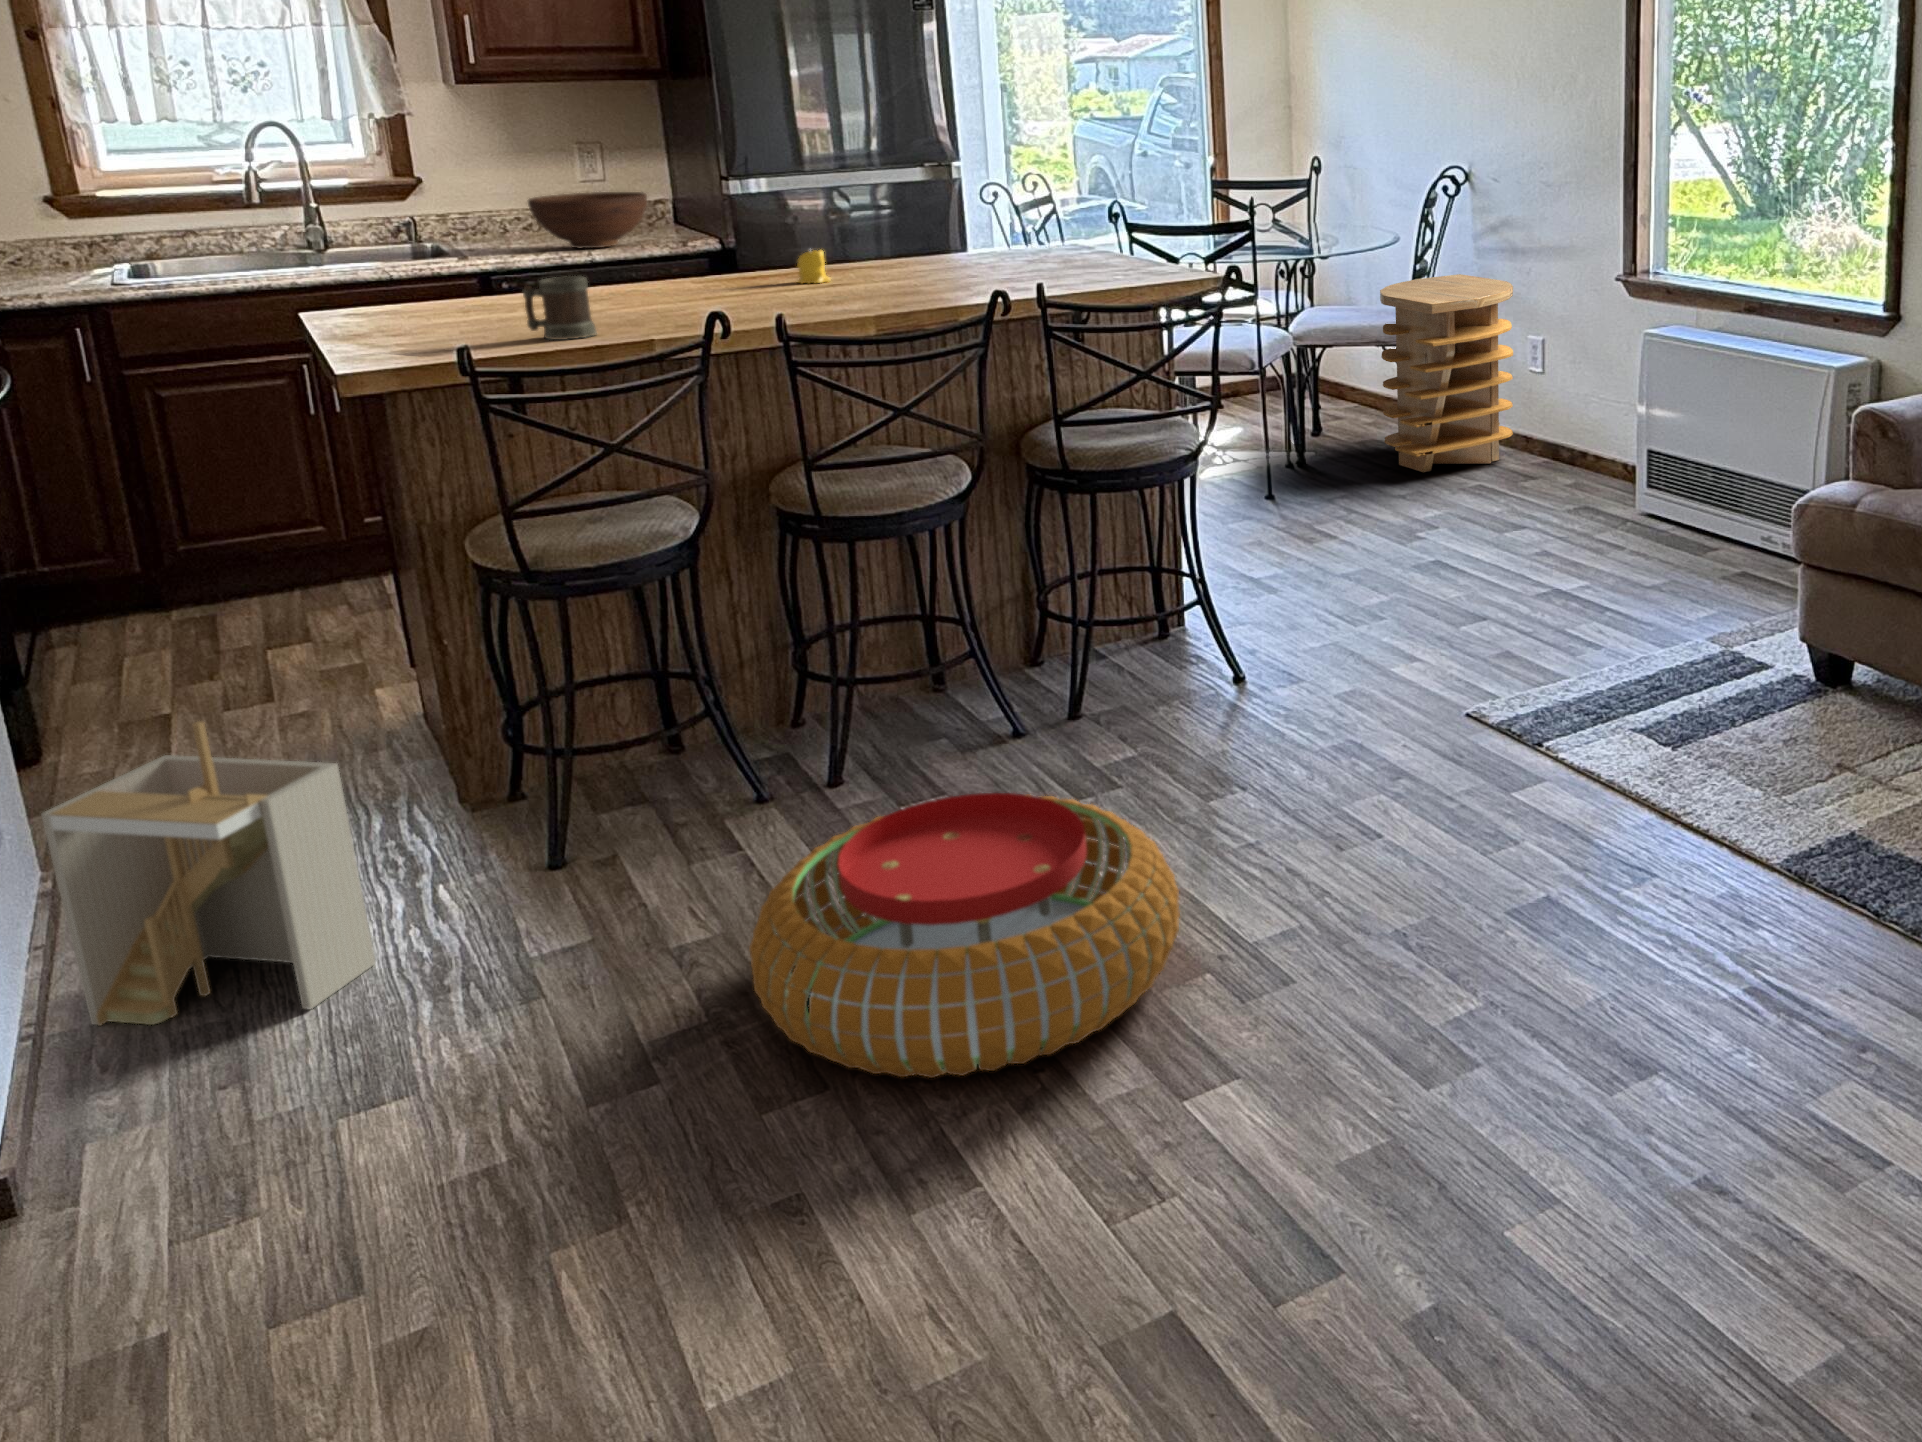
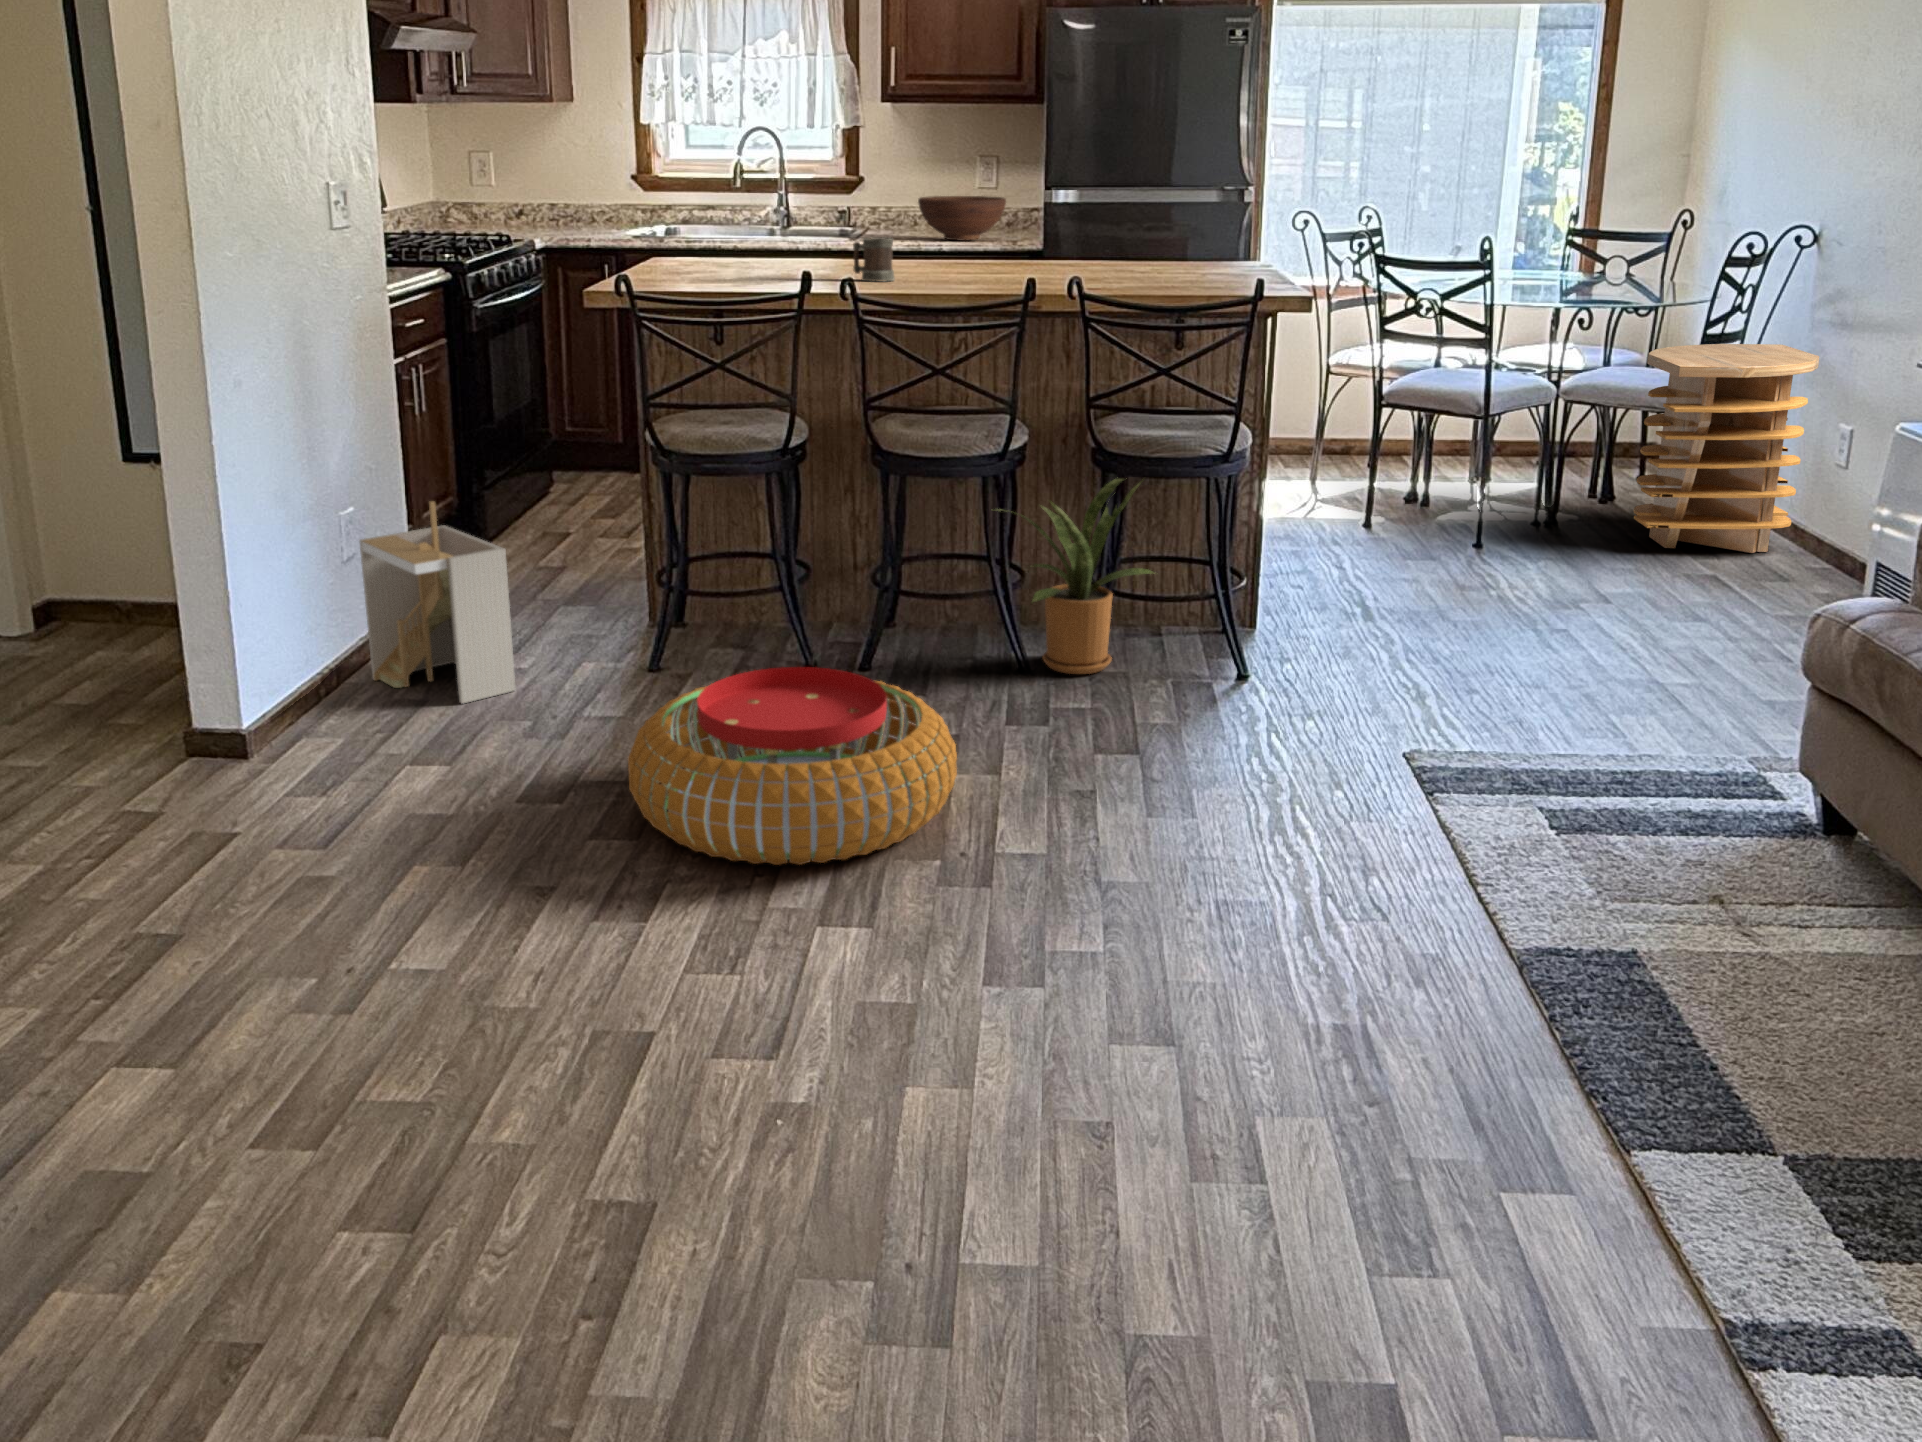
candle: present [797,250,831,284] -> none [977,241,1008,271]
mug: present [523,276,597,340] -> present [853,237,895,282]
house plant: none [968,486,1133,729] -> present [1021,479,1153,674]

